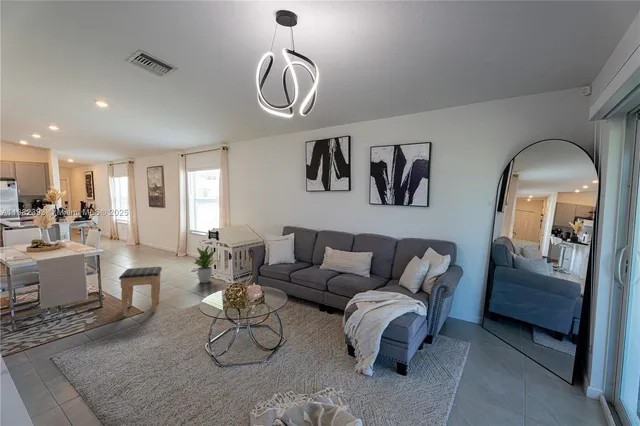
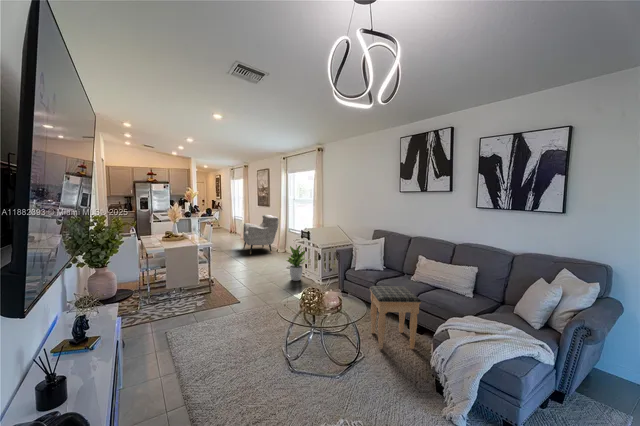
armchair: none [133,216,178,260] -> present [243,215,279,254]
footstool: present [119,267,162,316] -> present [369,286,421,349]

